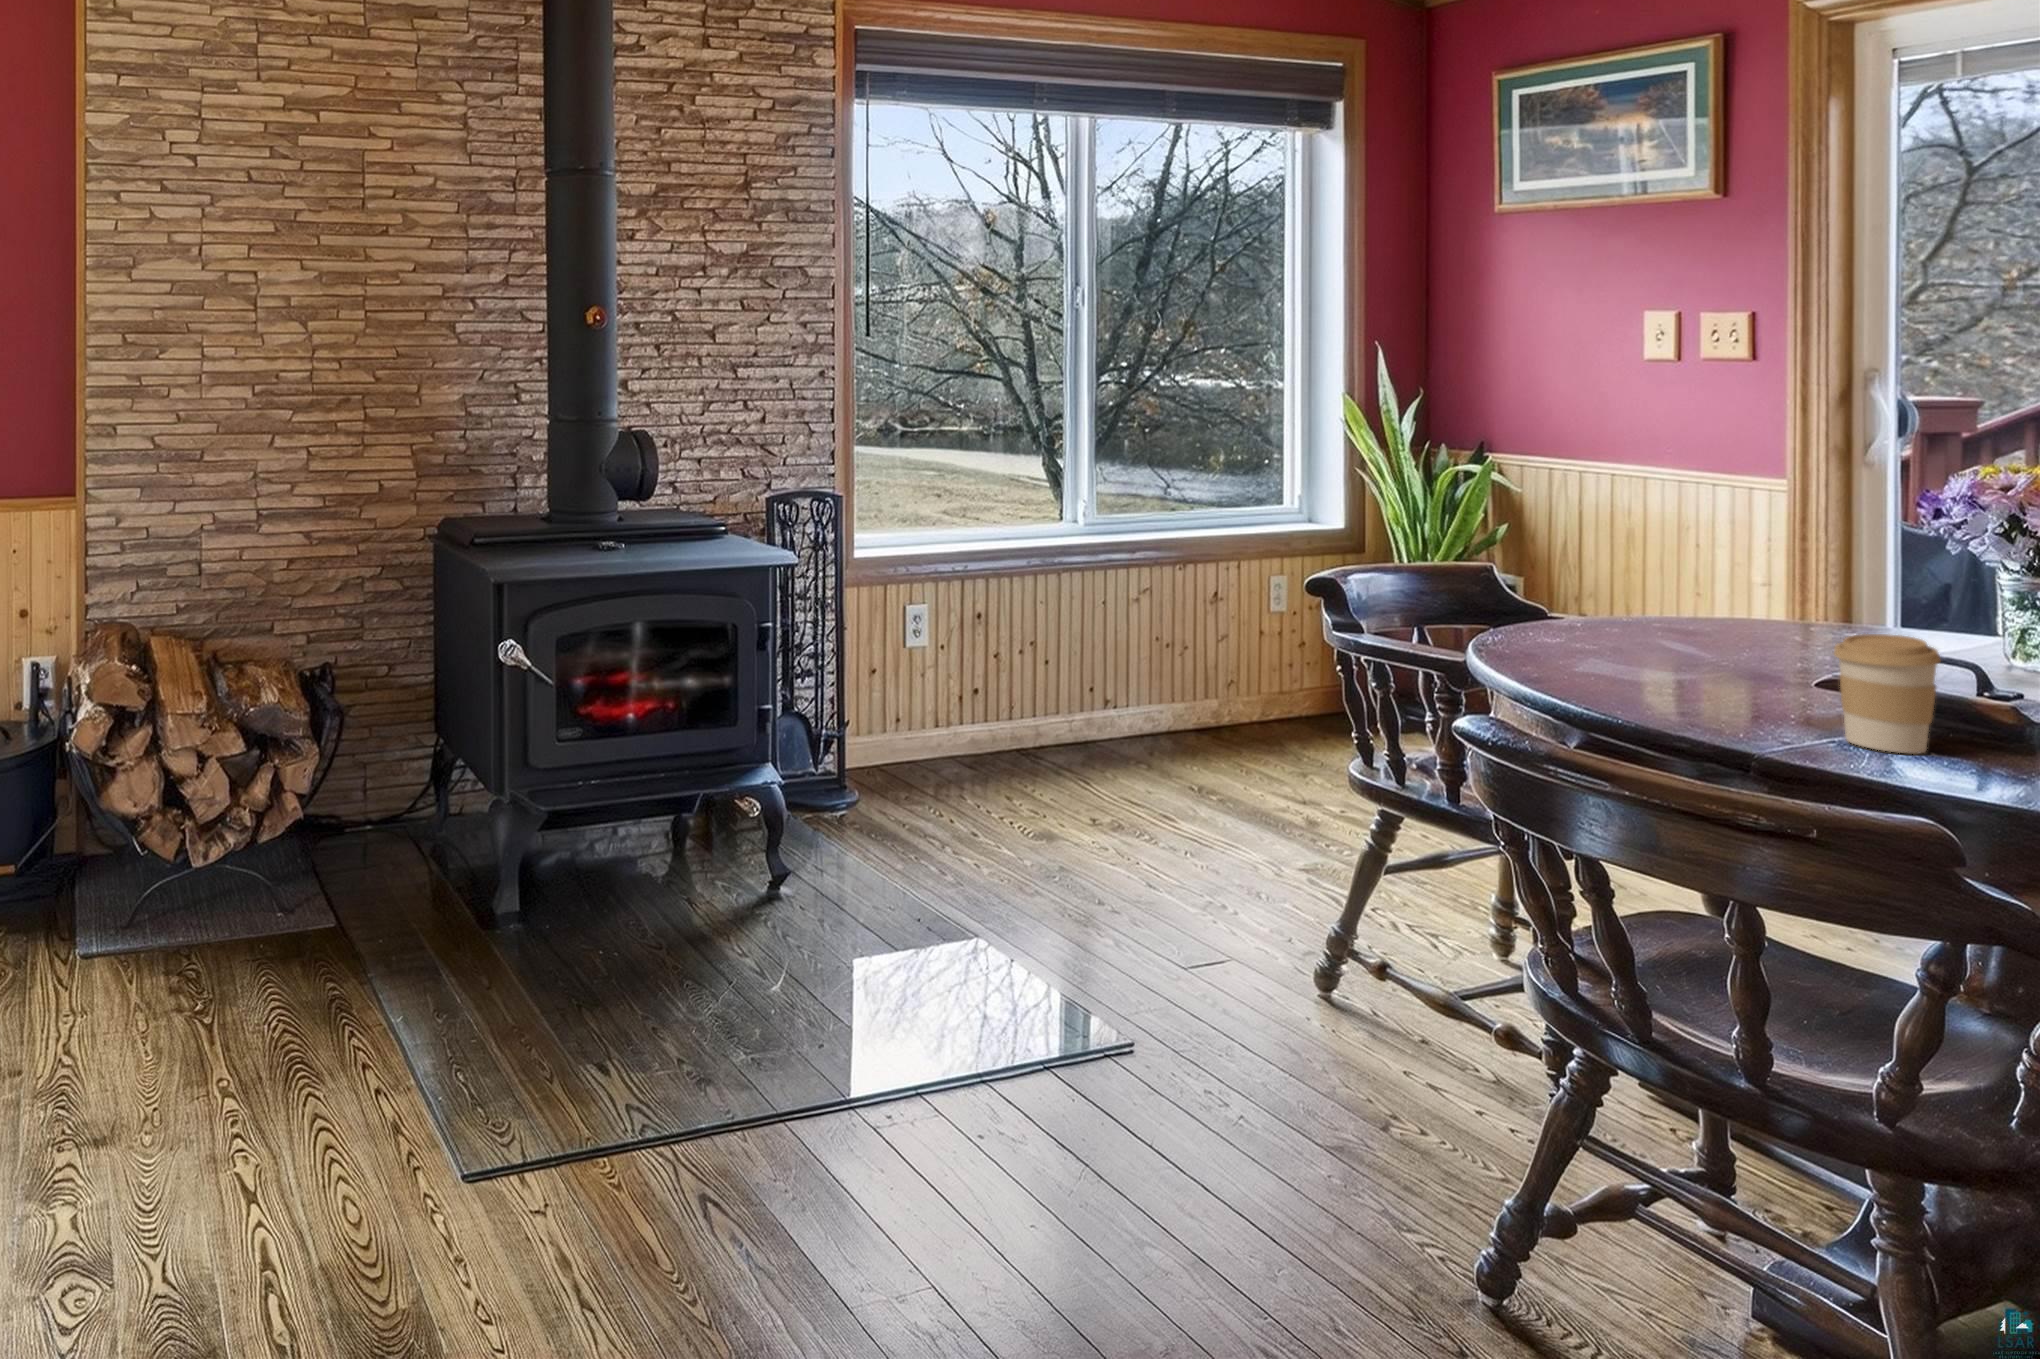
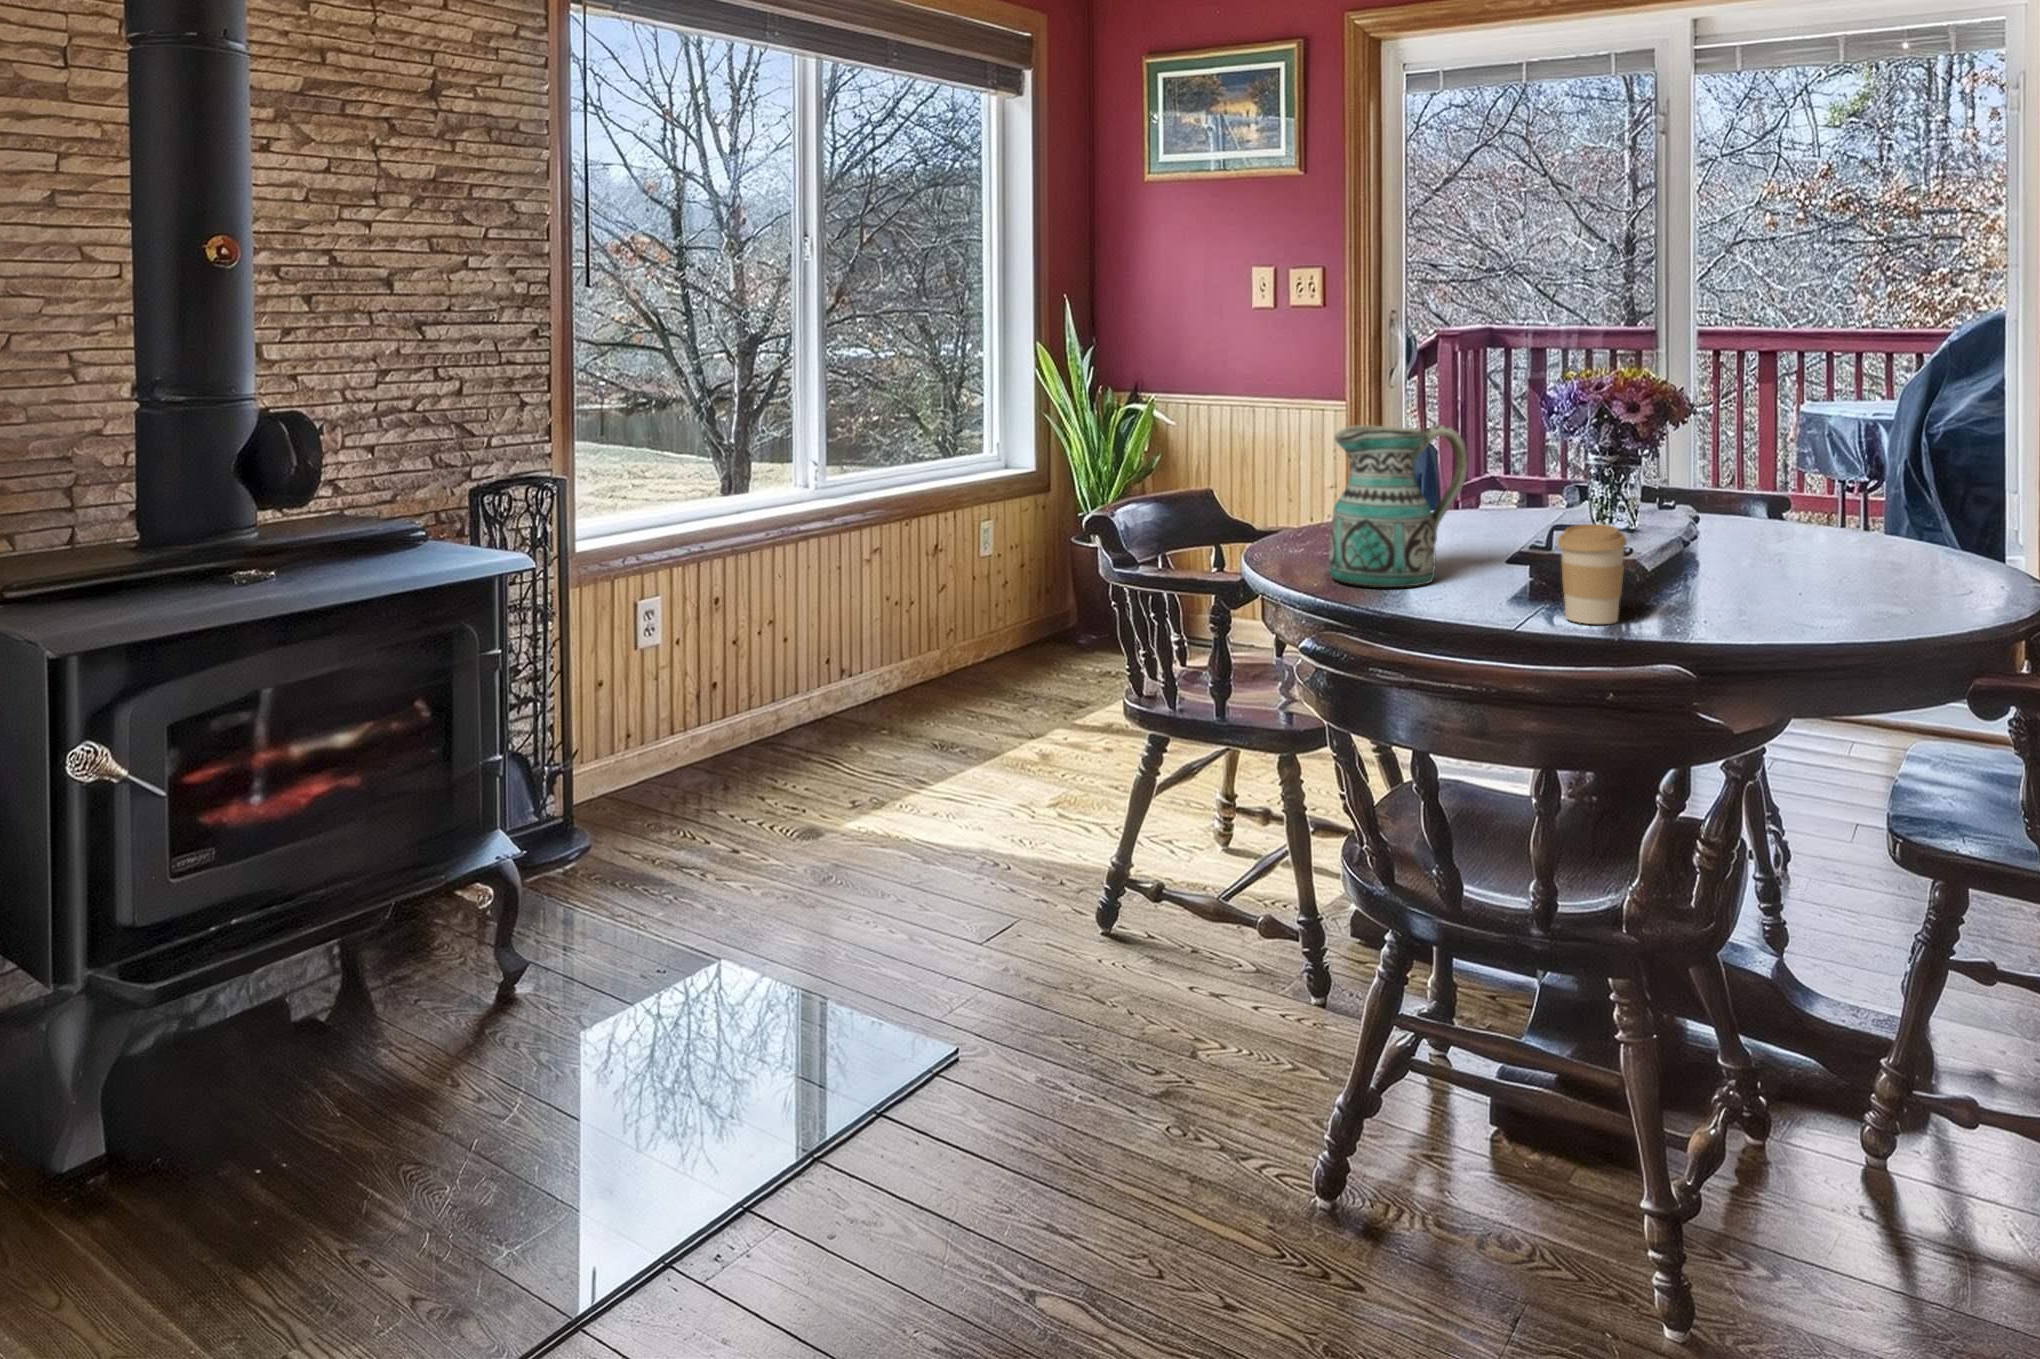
ceramic pitcher: none [1564,499,1766,682] -> present [1329,425,1468,587]

